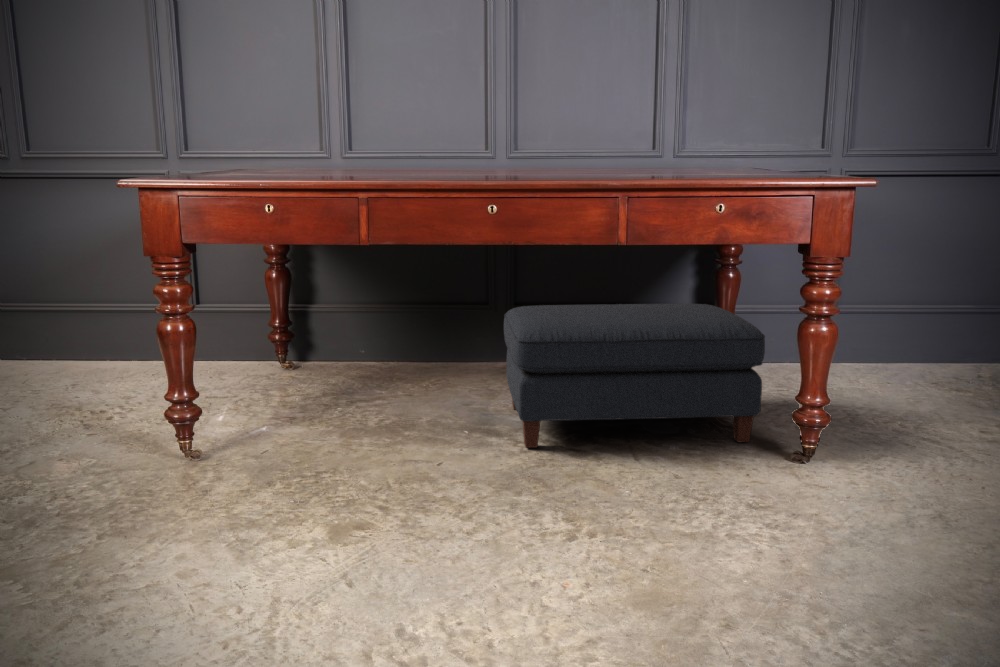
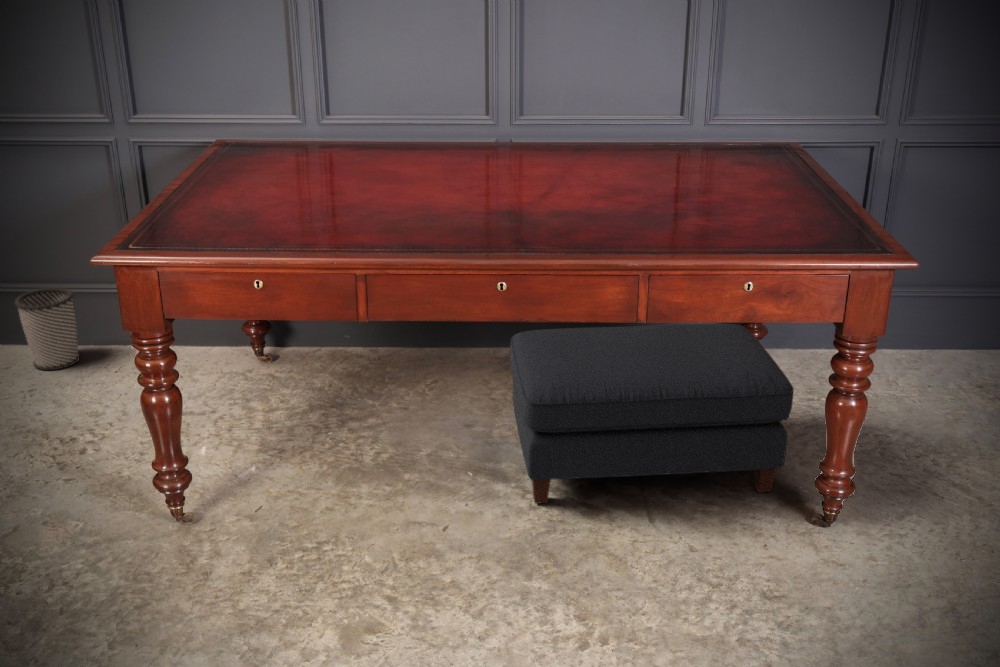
wastebasket: none [69,303,123,372] -> present [15,288,80,370]

